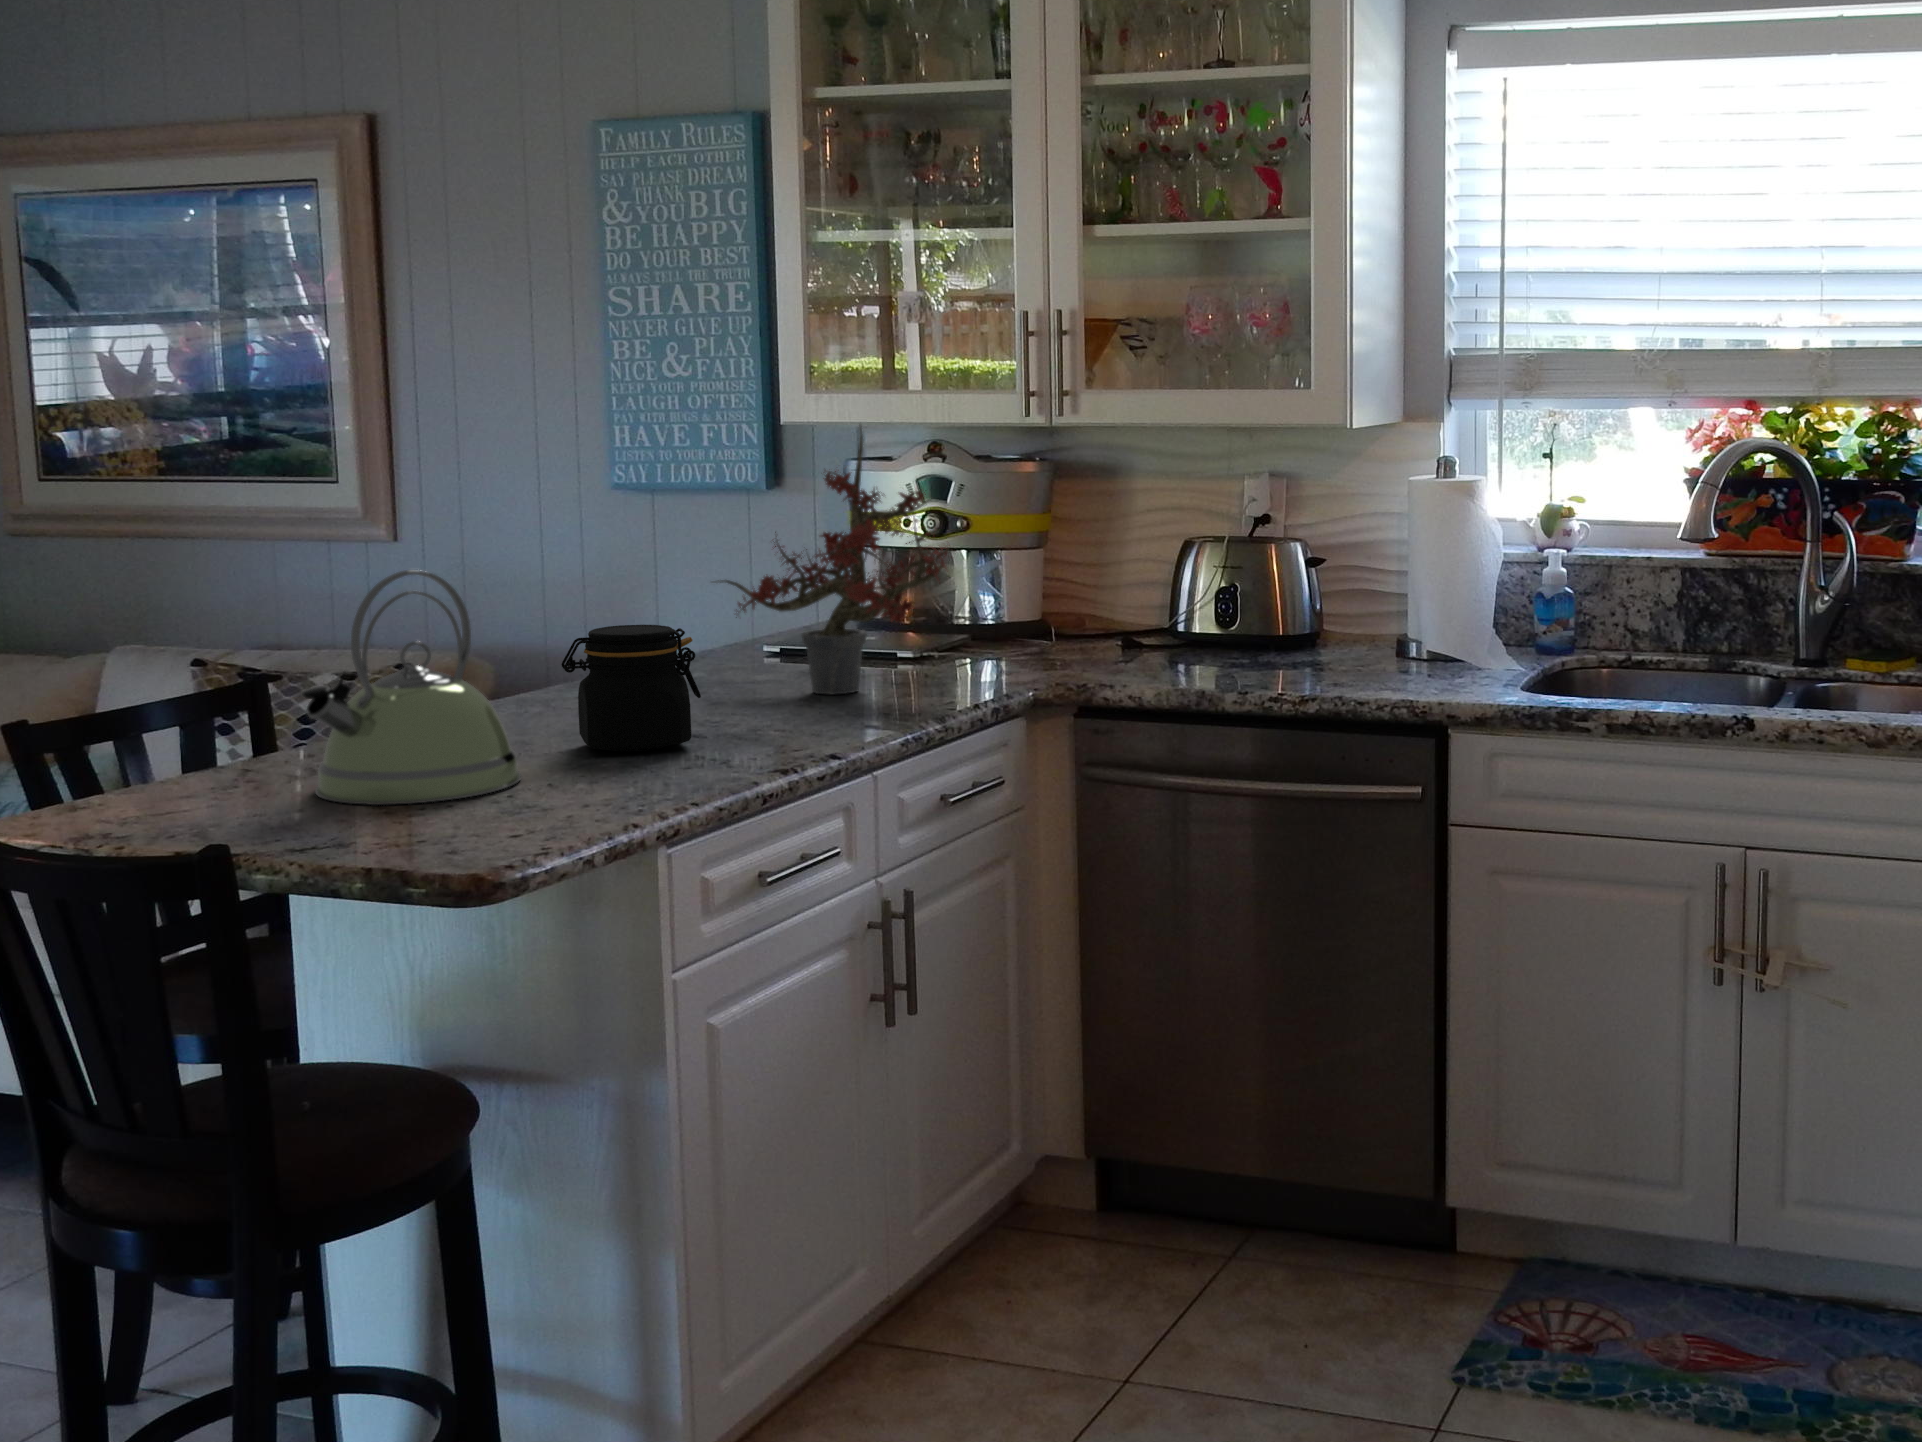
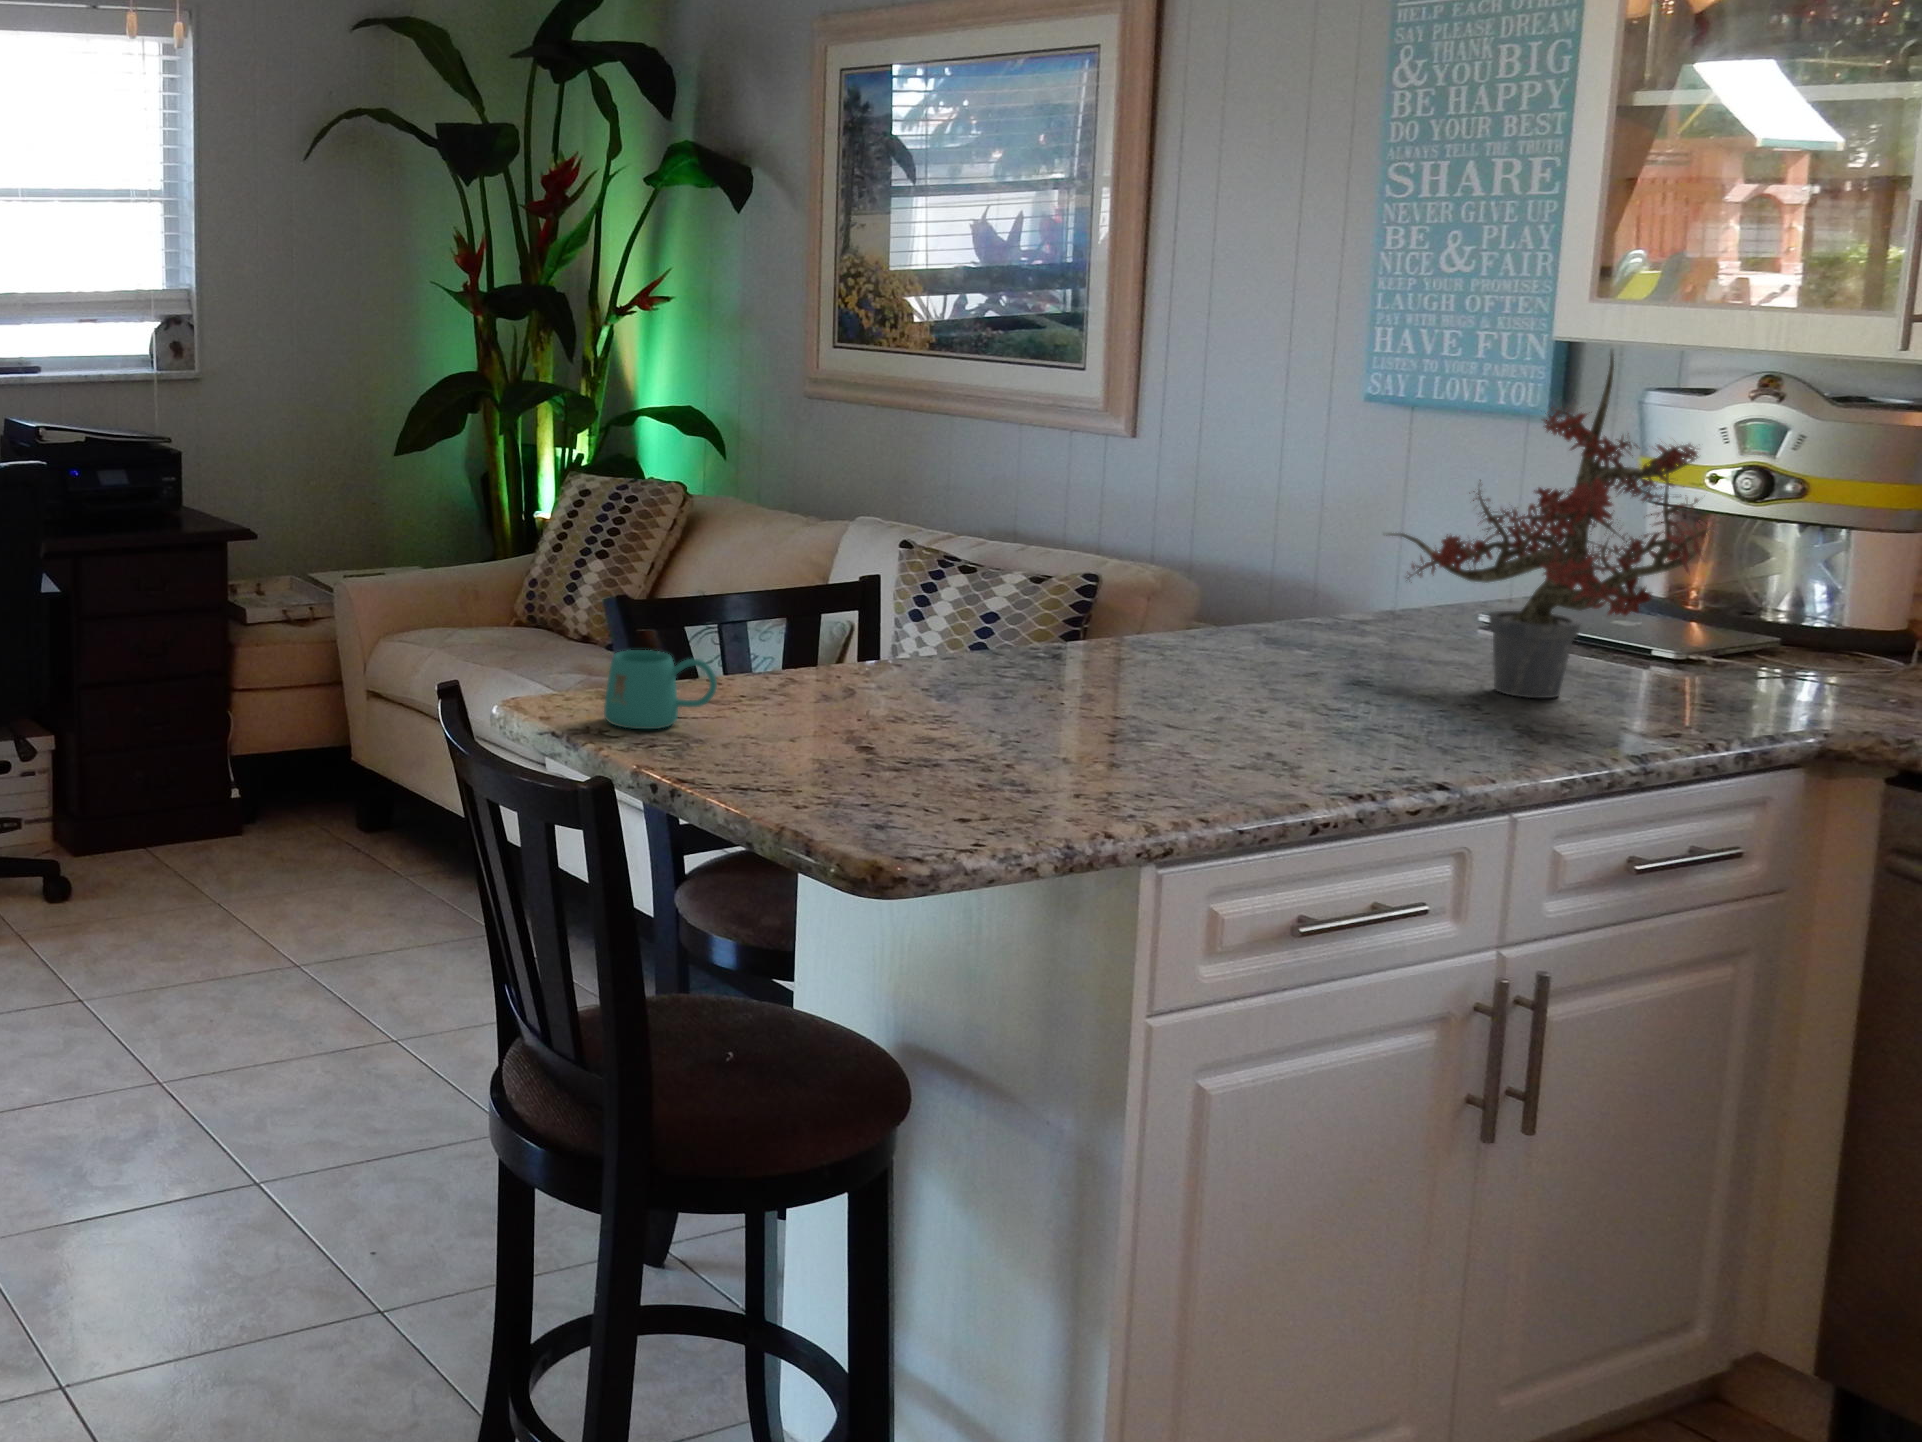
kettle: present [302,570,521,805] -> none [817,496,1046,757]
jar: present [561,625,701,752] -> none [1130,580,1294,735]
mug: none [78,751,206,832] -> present [604,650,717,729]

